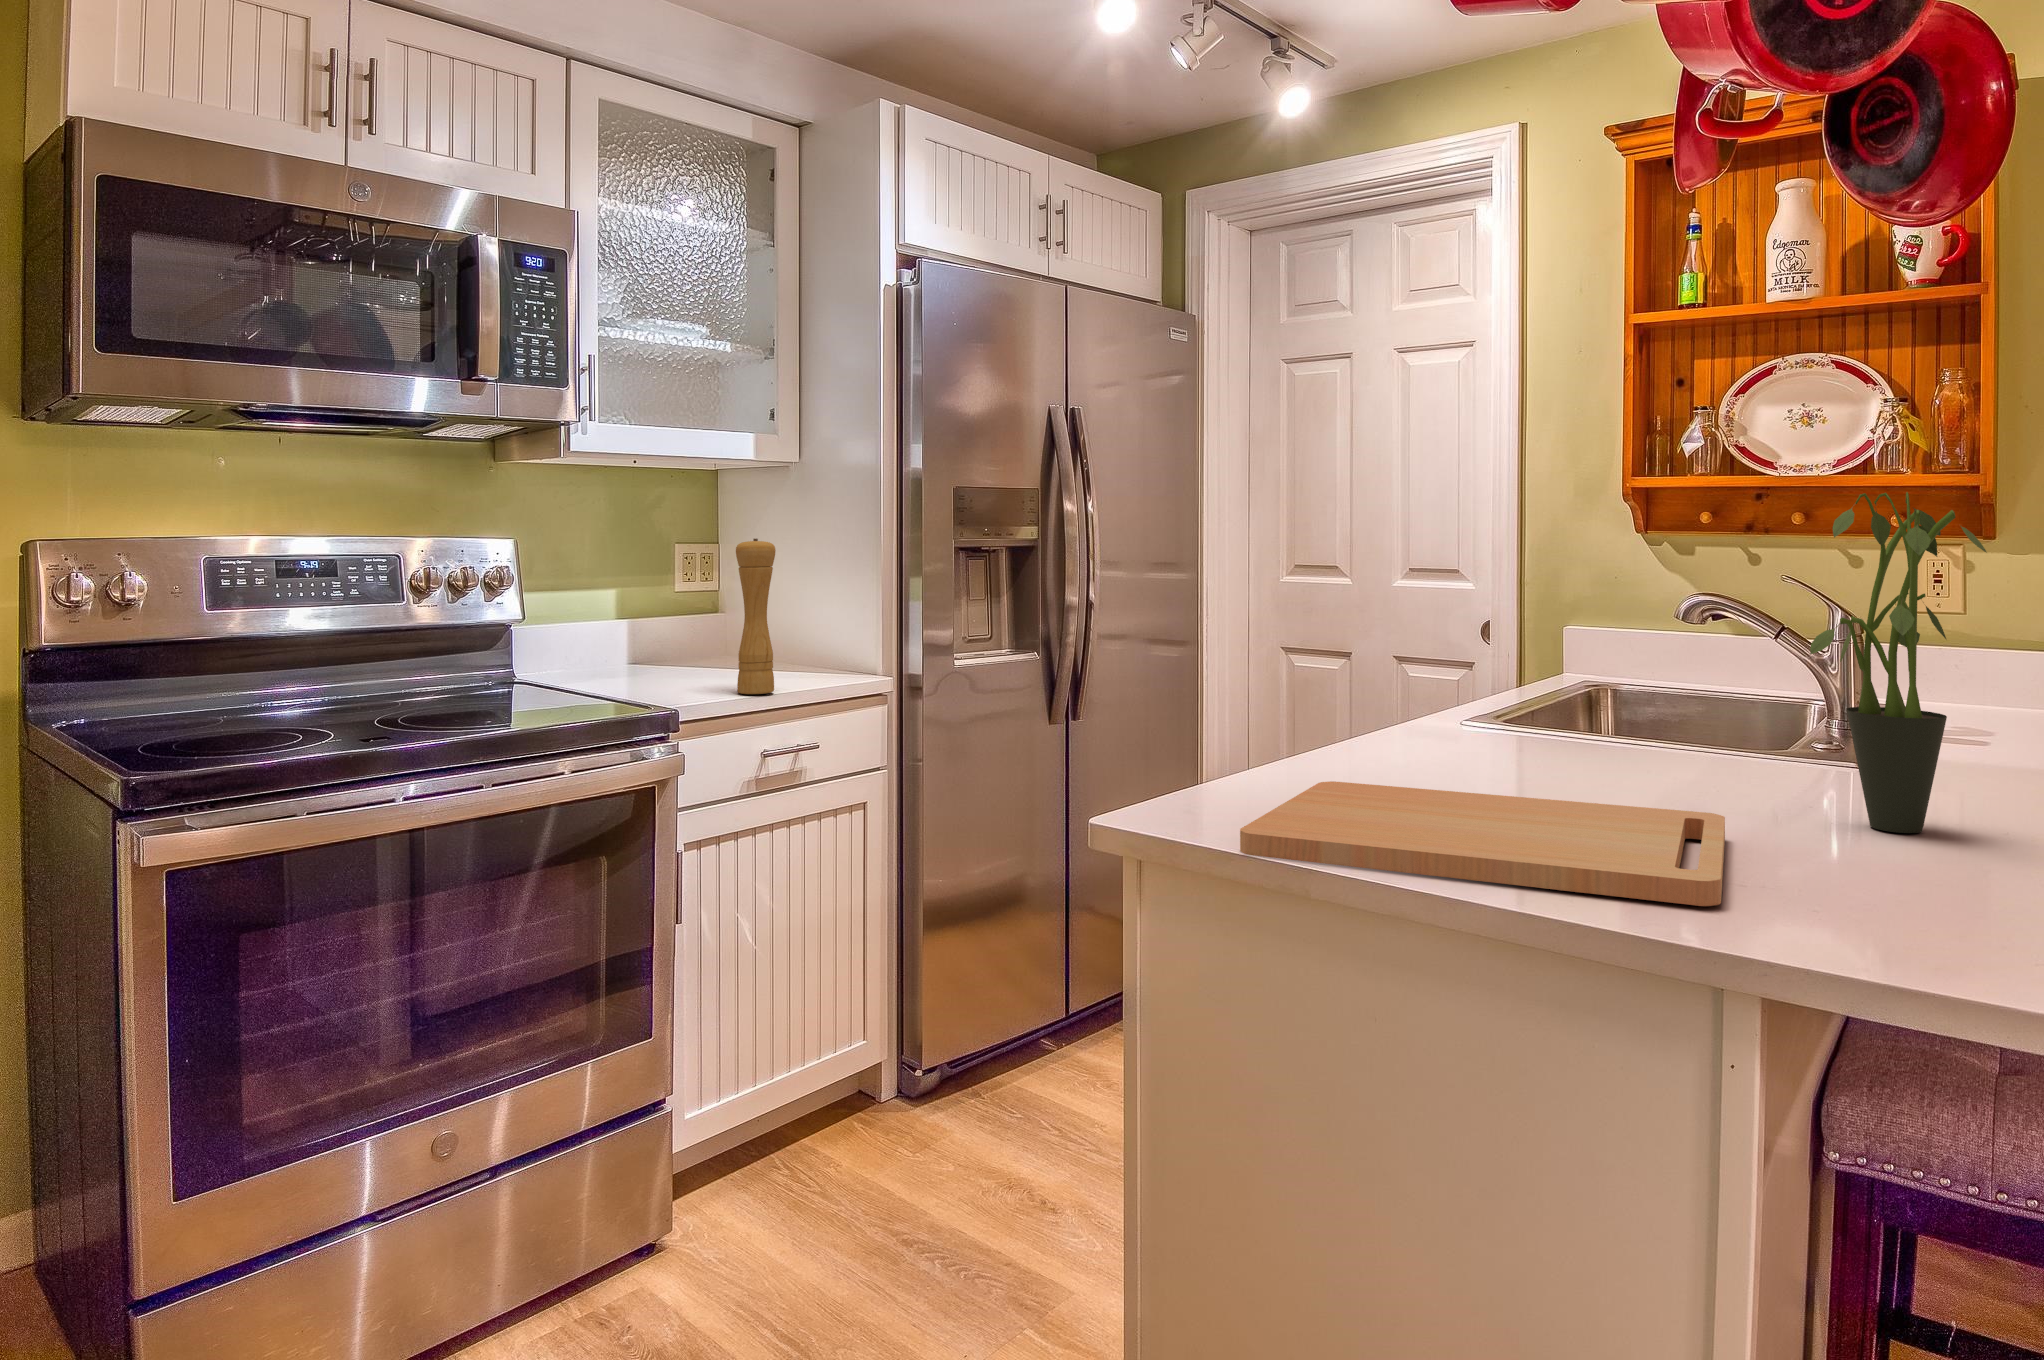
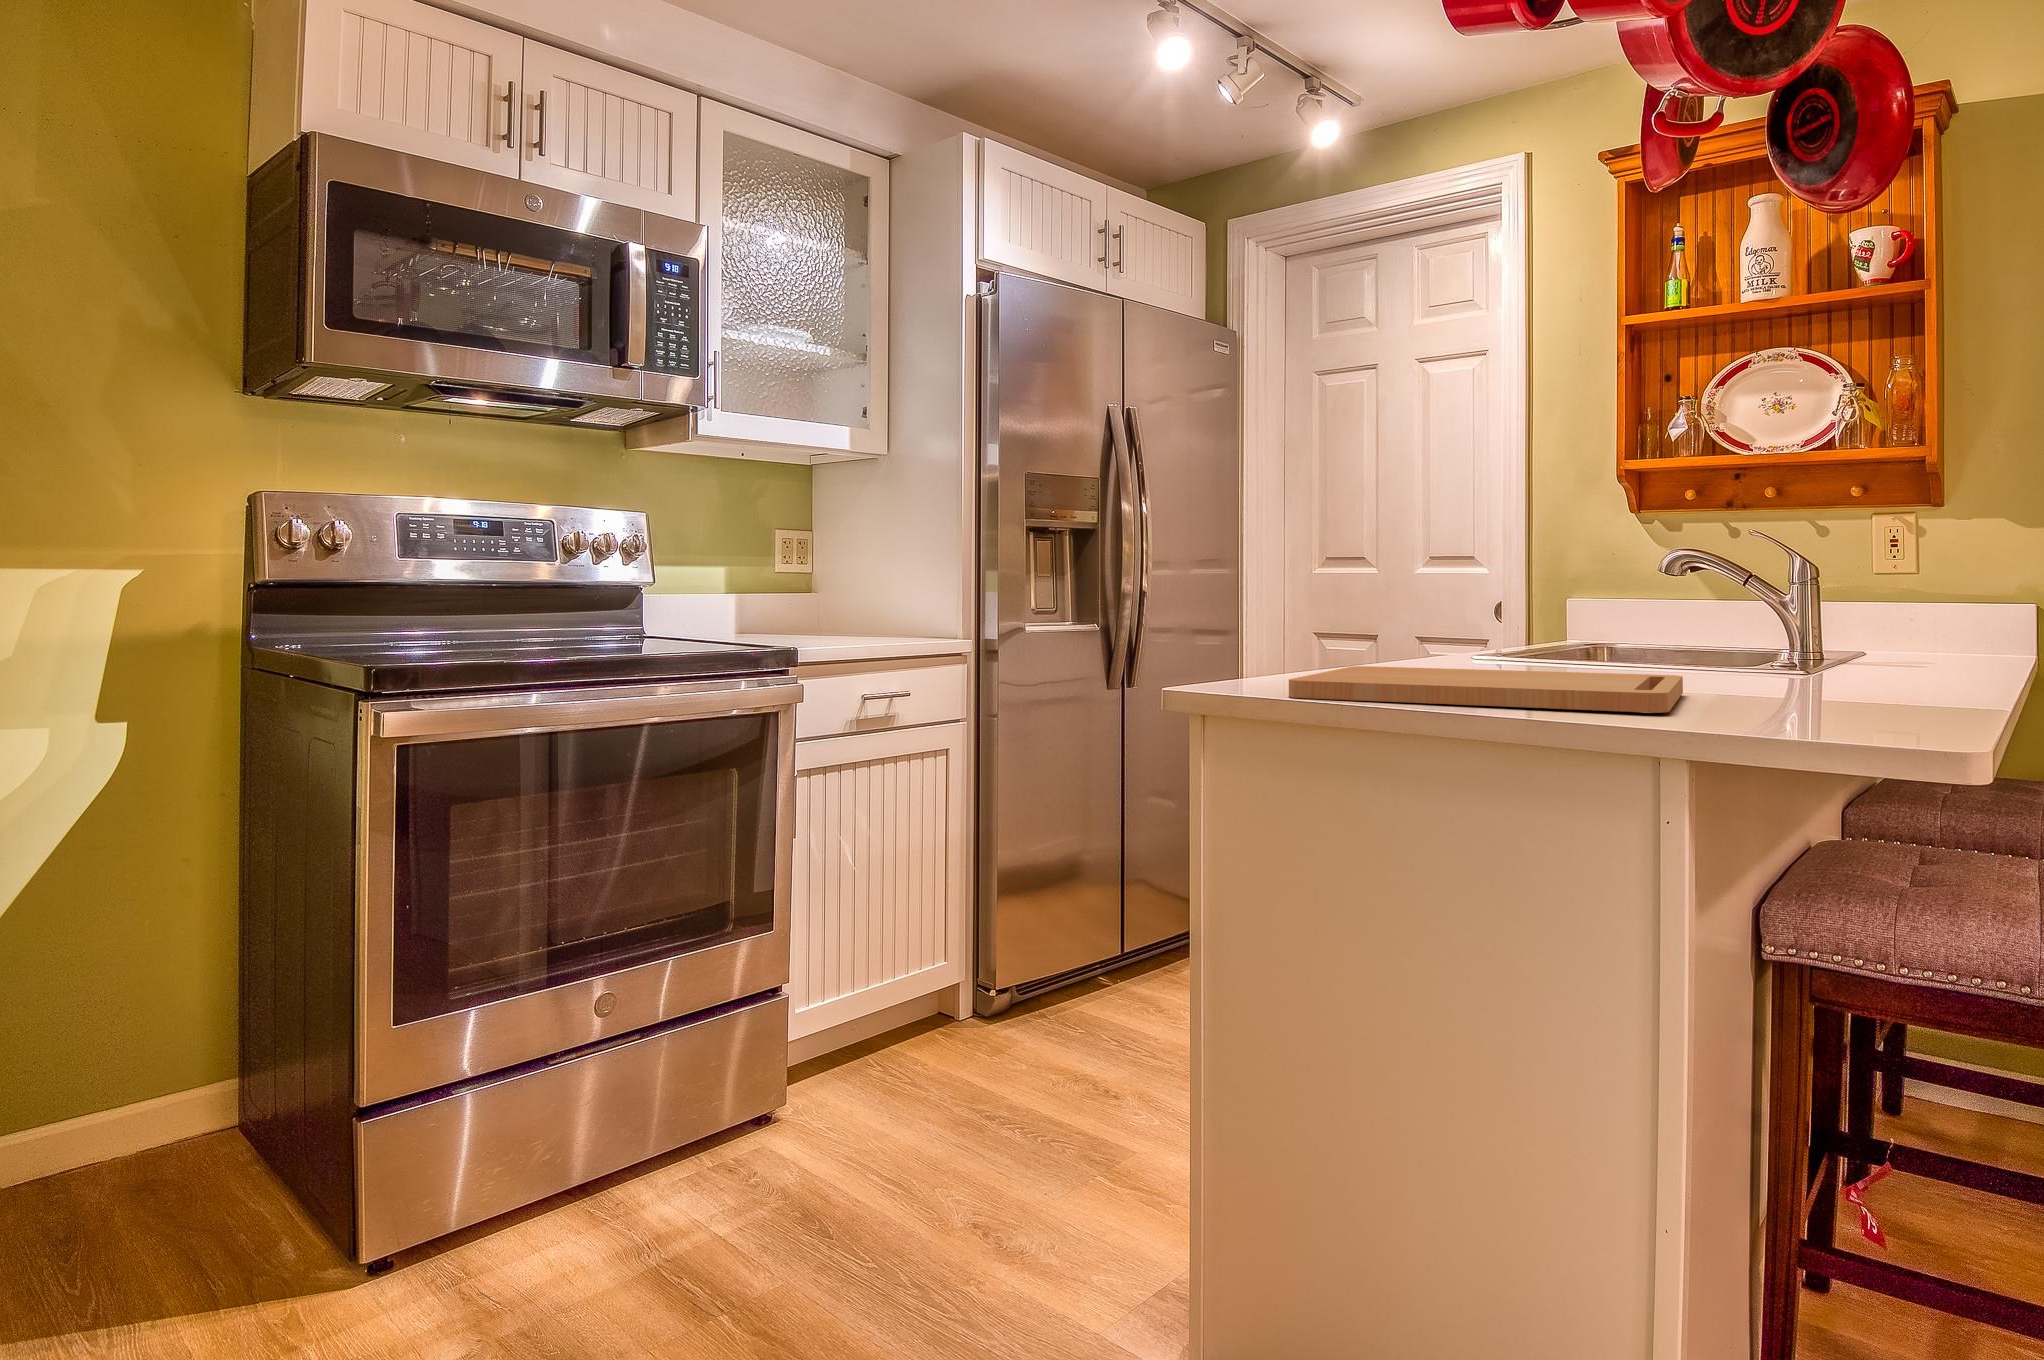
potted plant: present [1810,492,1986,833] -> none [1753,416,1893,693]
pepper mill: present [736,539,776,694] -> none [837,510,872,645]

